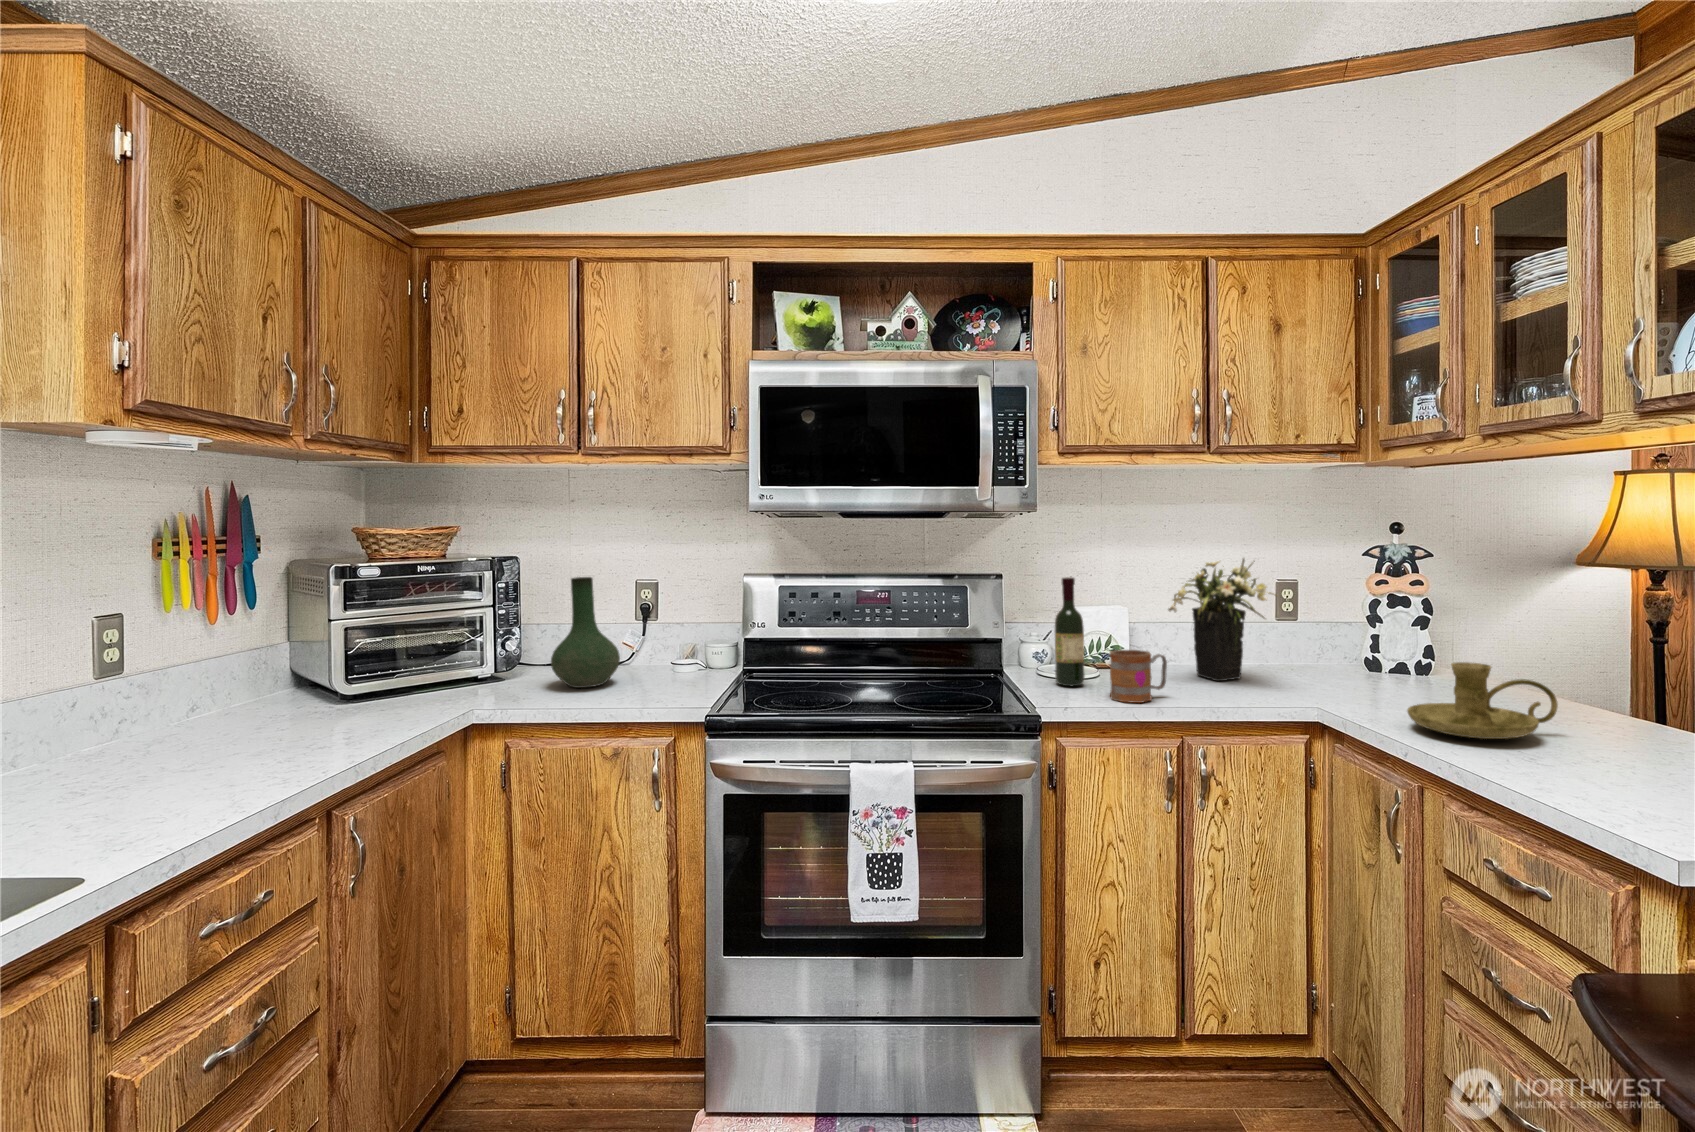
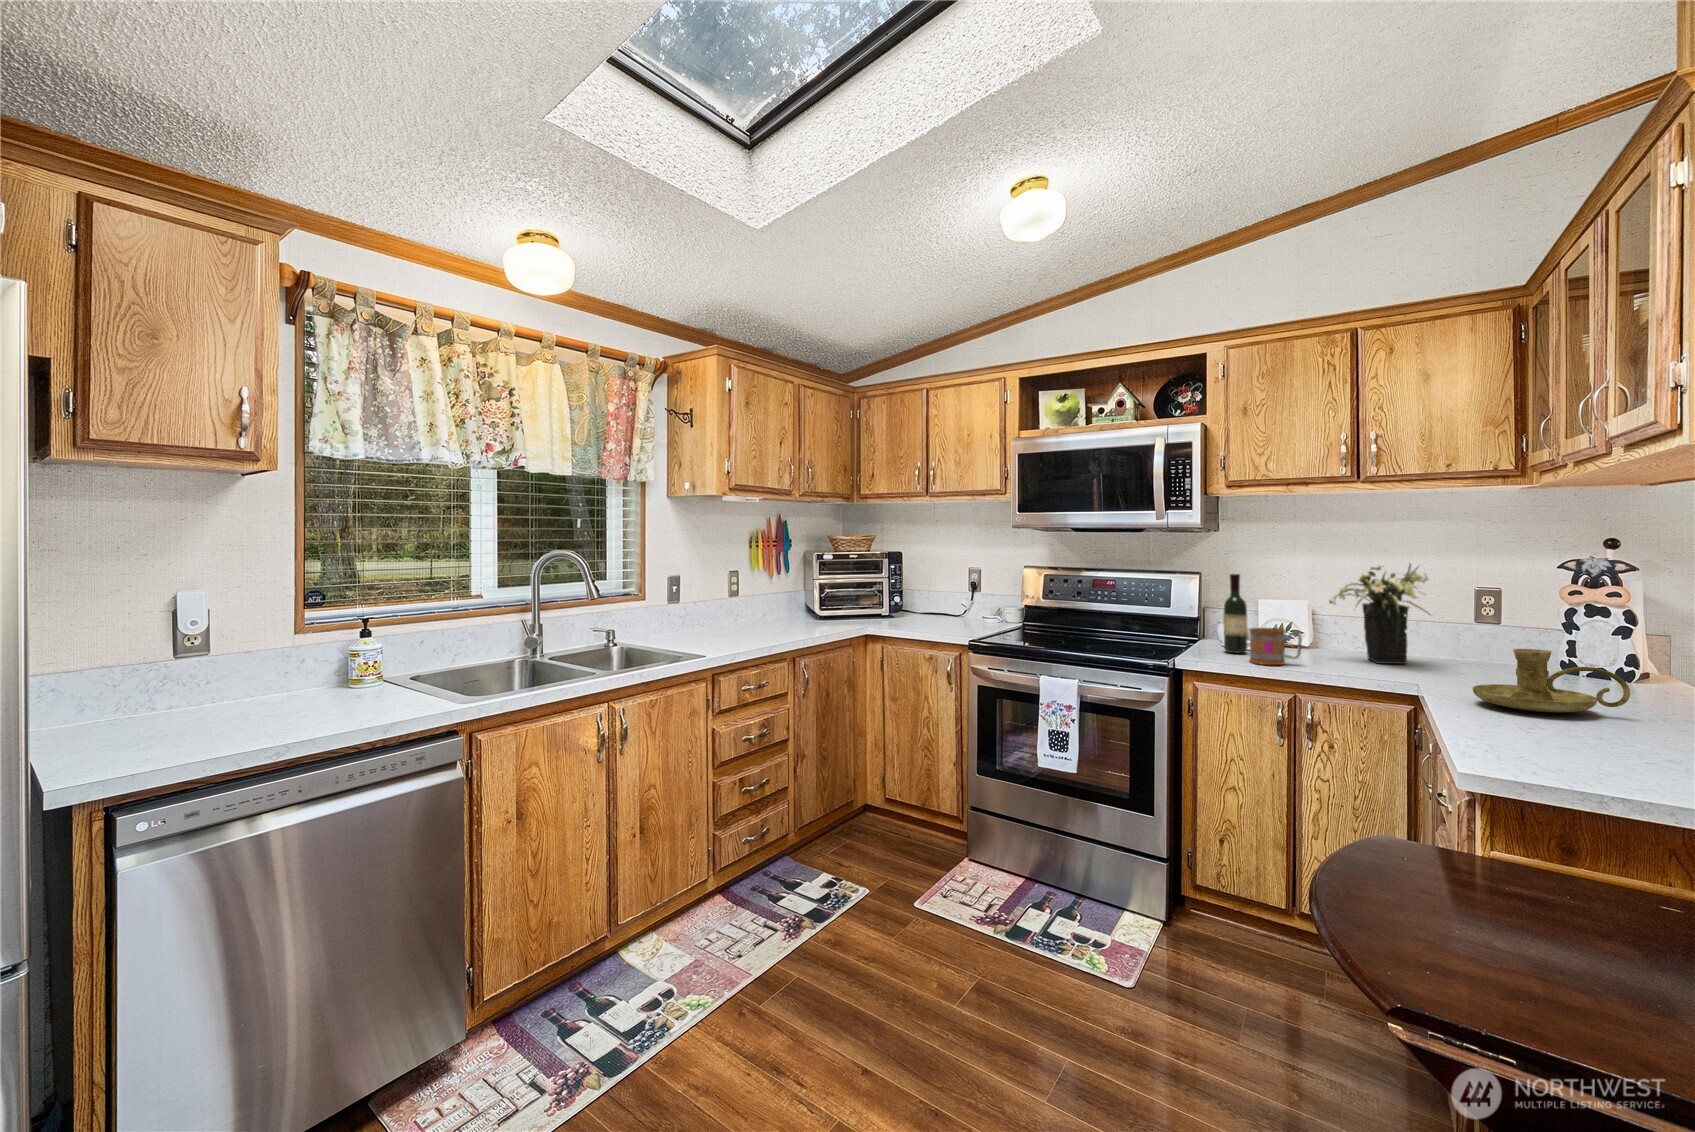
vase: present [551,577,620,688] -> none [909,565,946,625]

